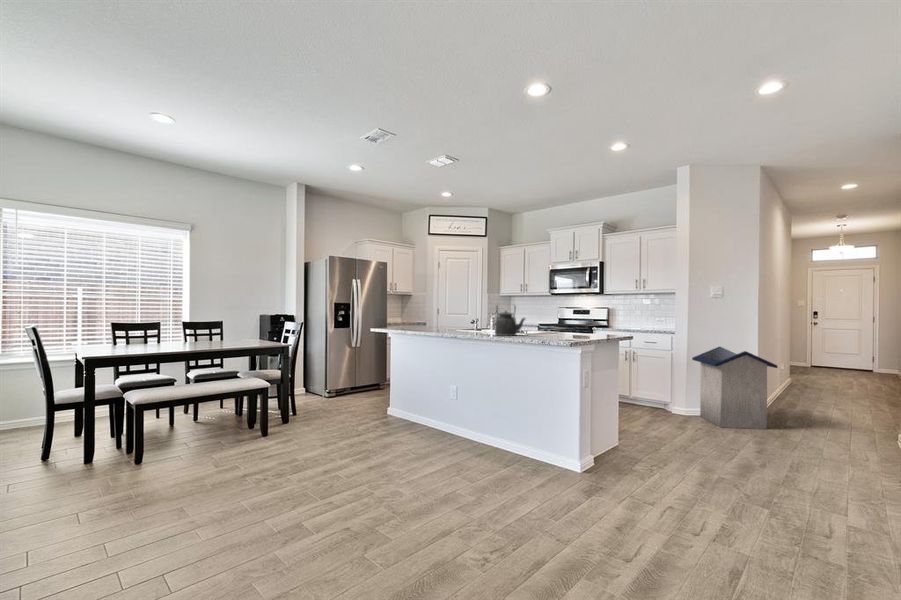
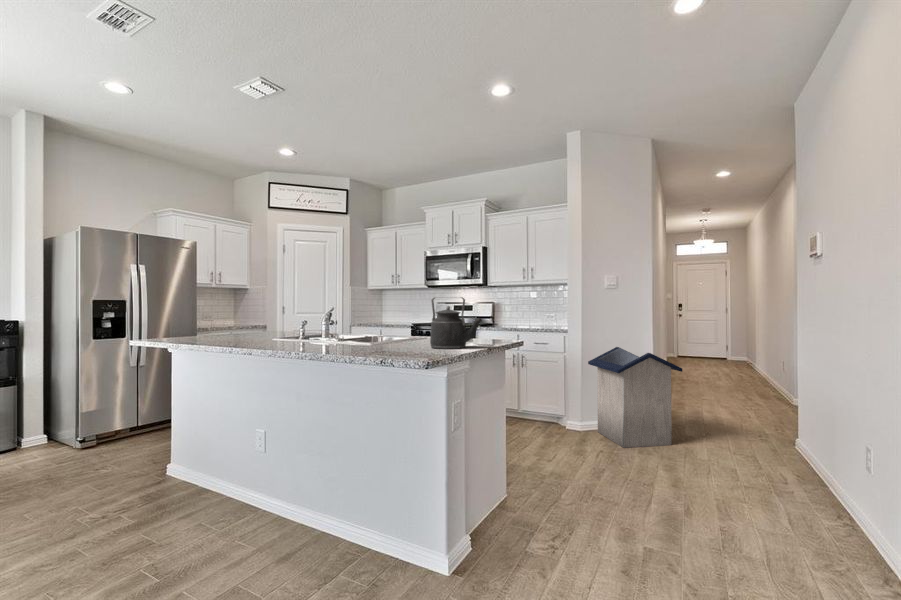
kettle: present [495,306,525,336] -> present [430,297,482,349]

